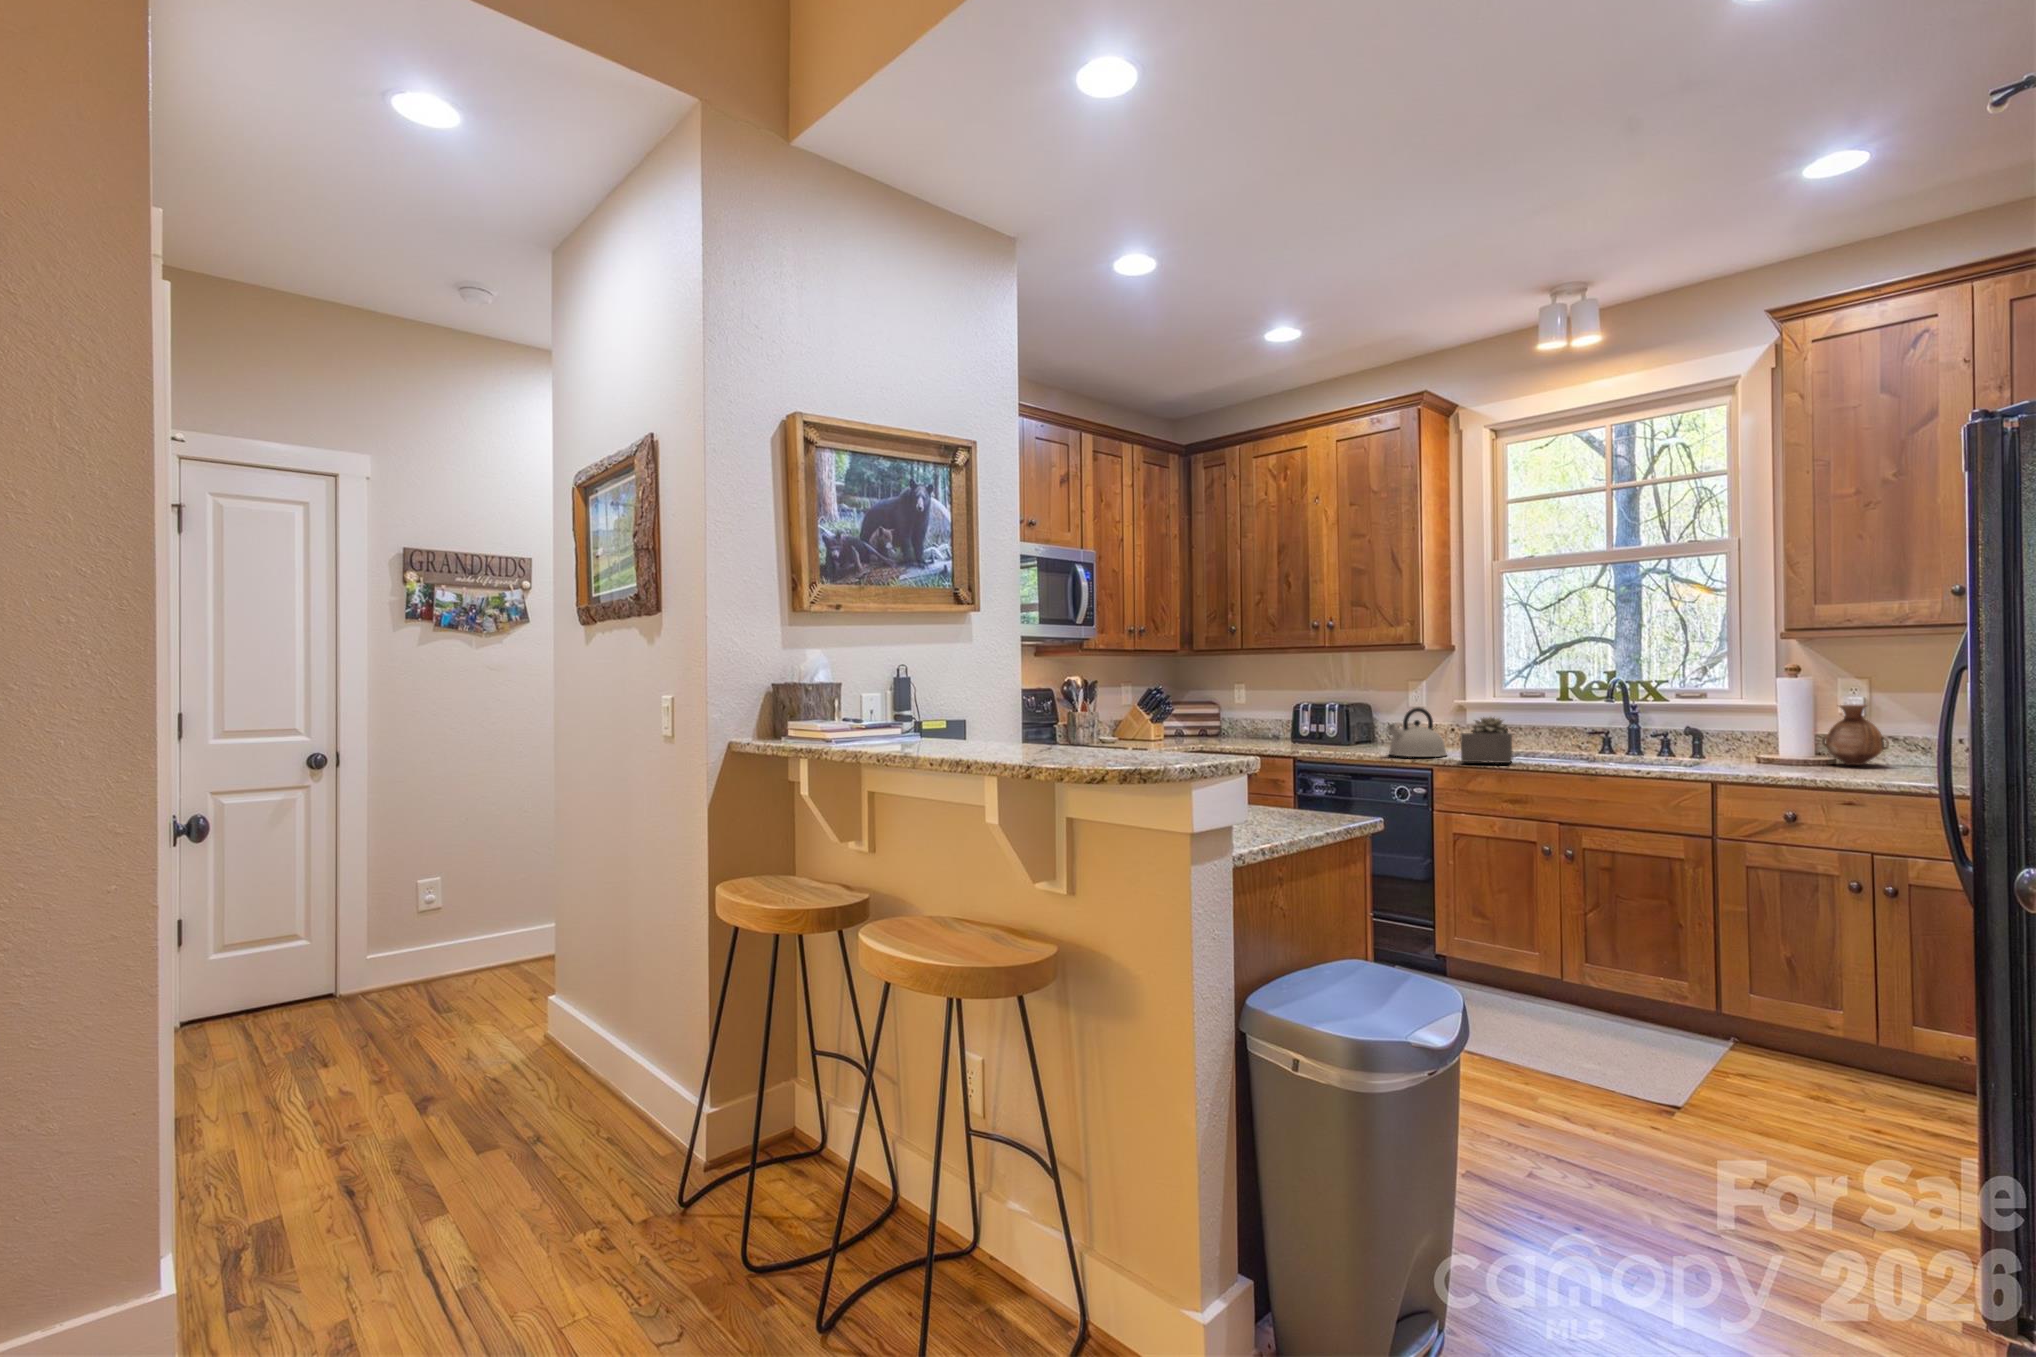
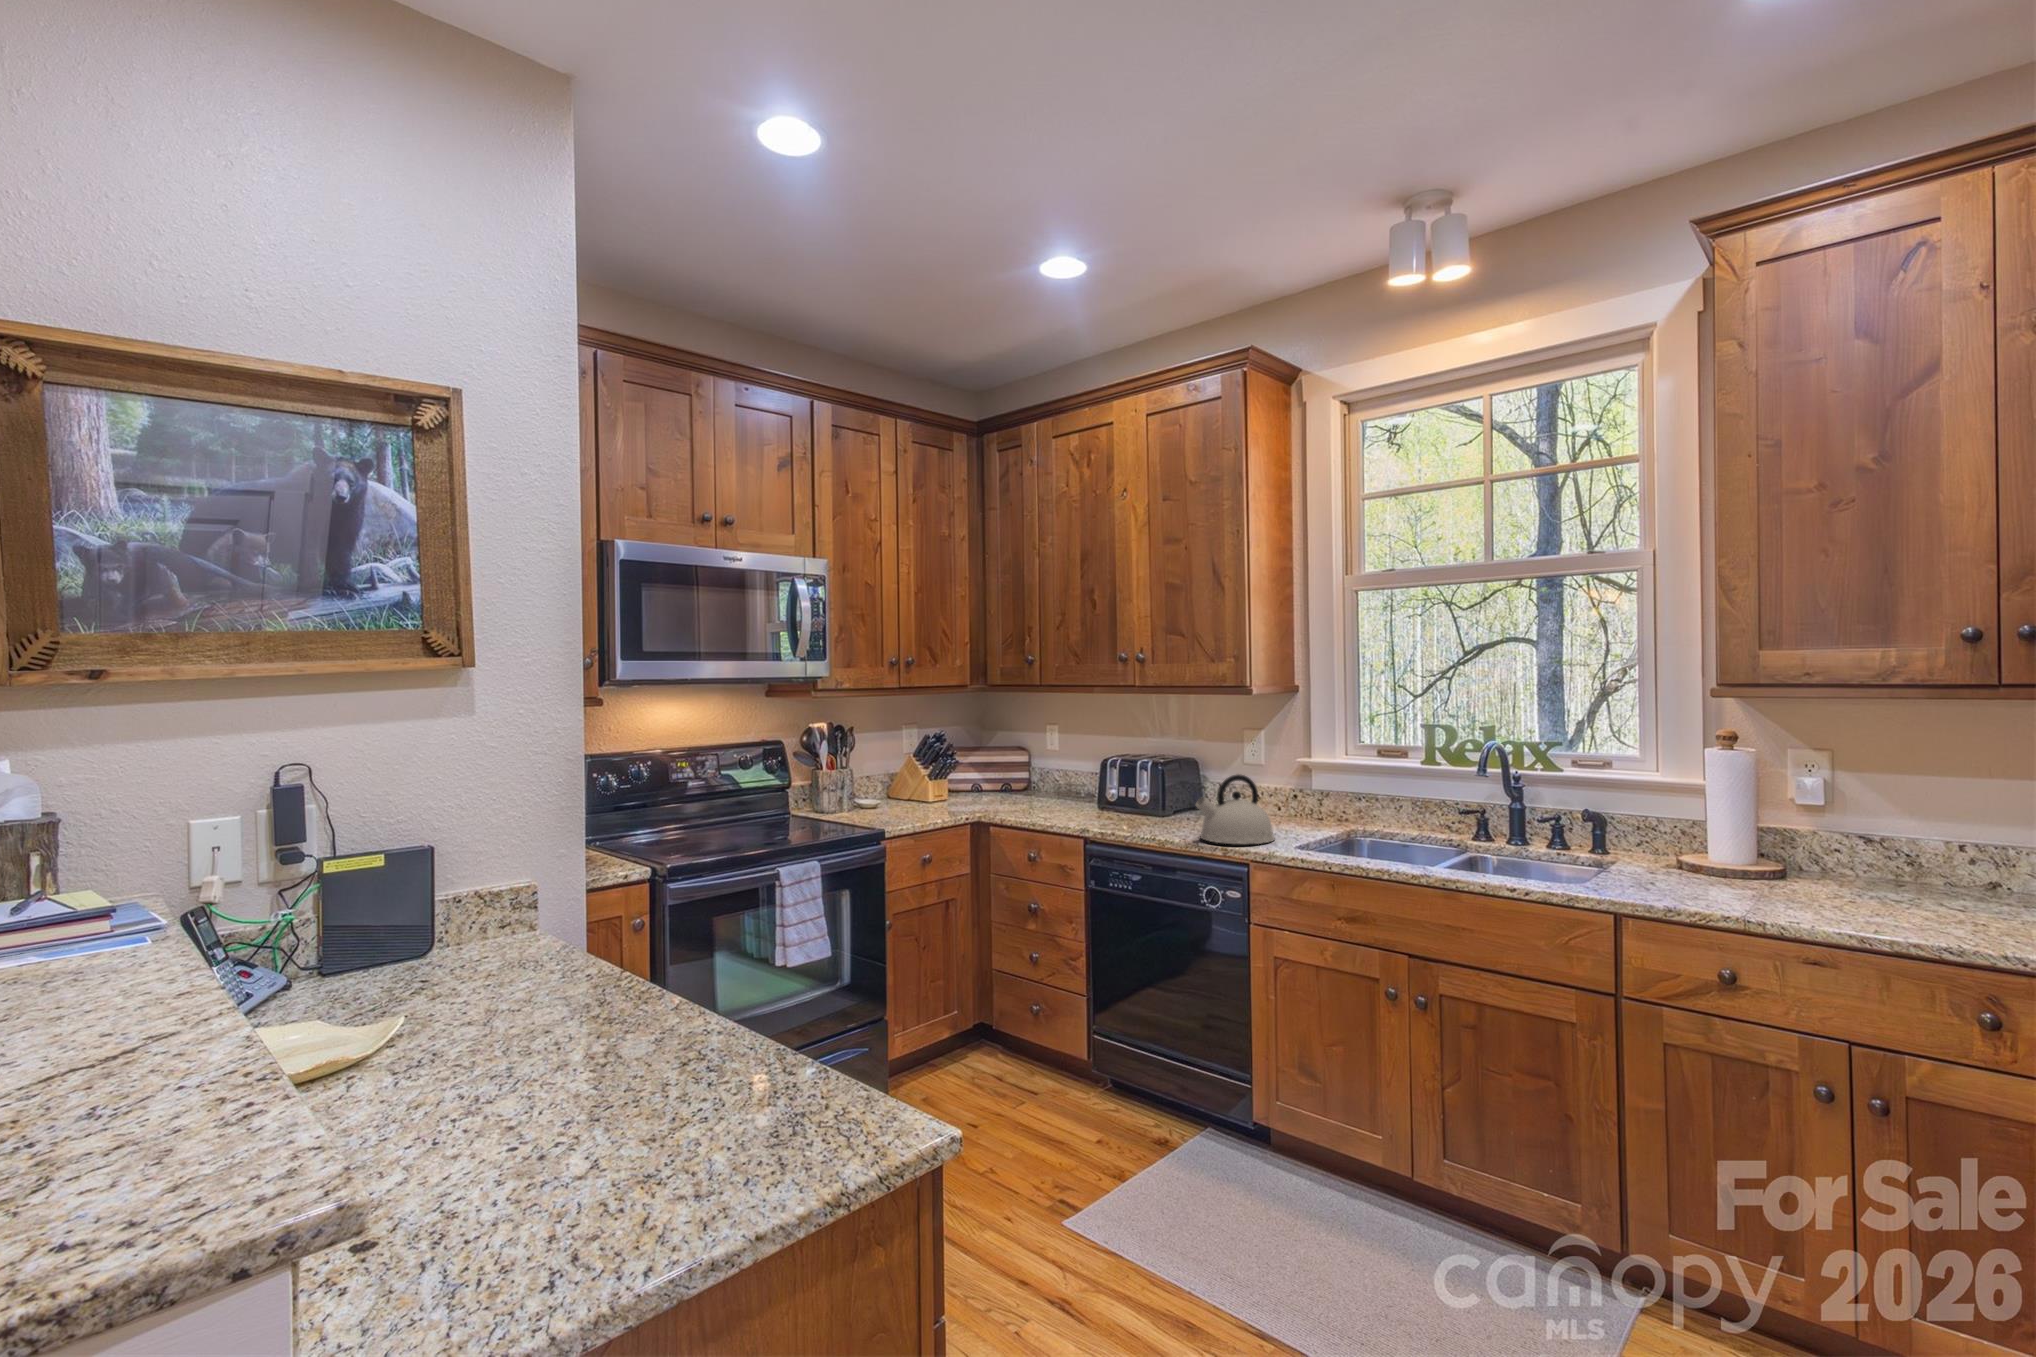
vase: present [1822,705,1889,765] -> none [1768,795,1866,885]
succulent plant: present [1461,717,1512,763] -> none [1280,794,1351,864]

